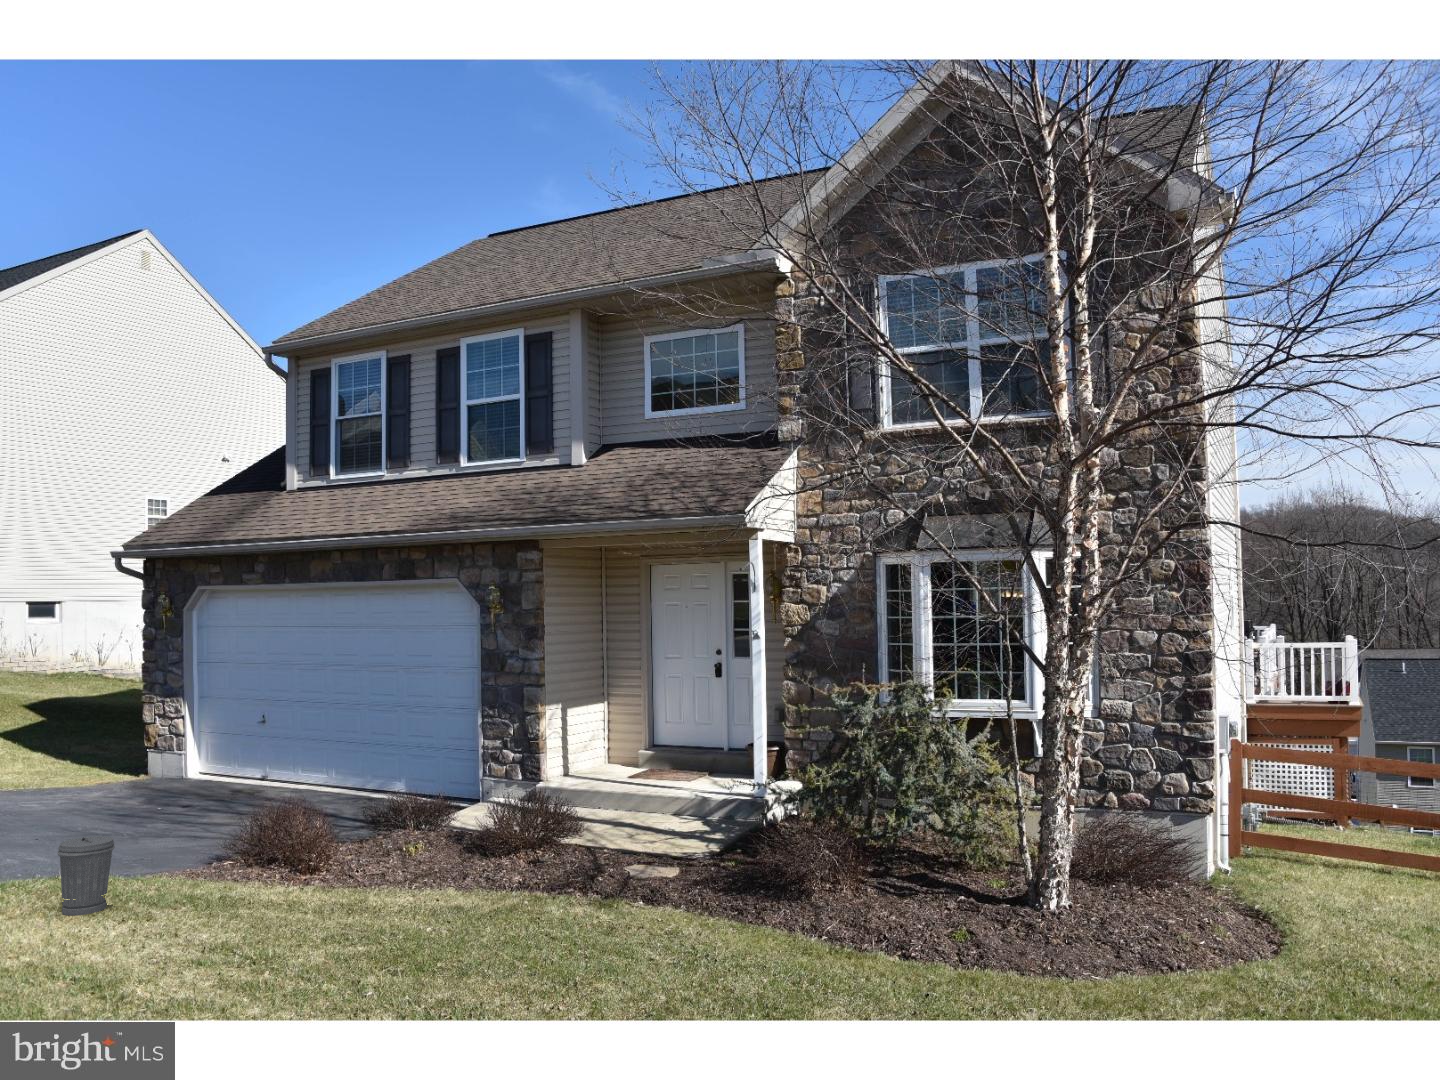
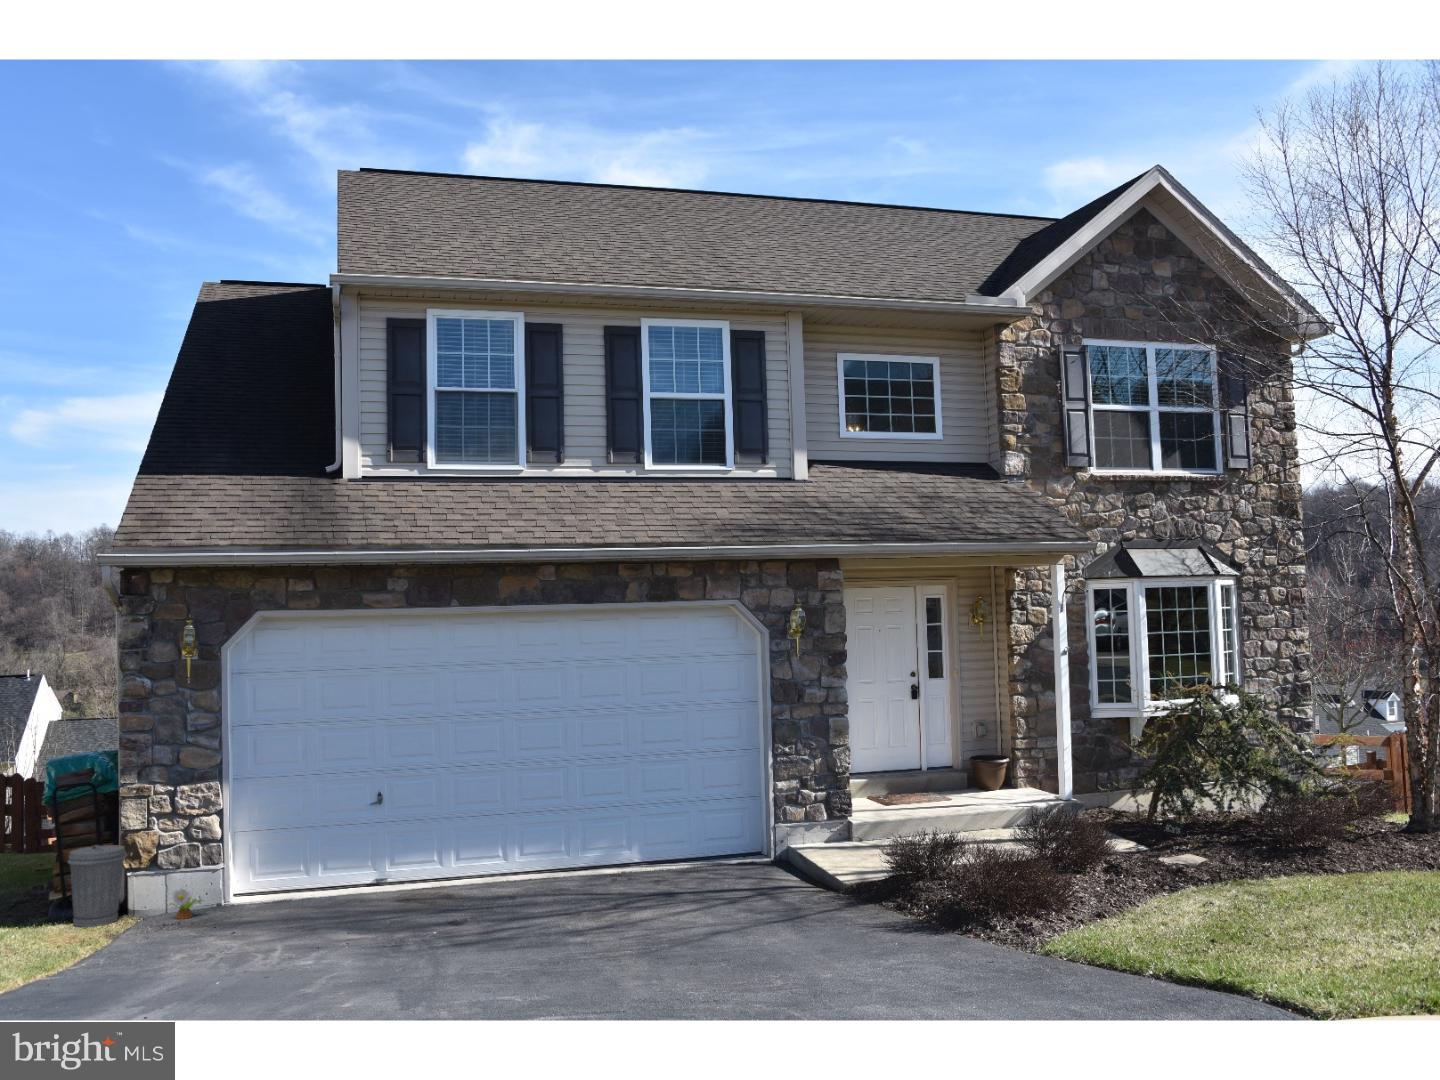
decorative plant: none [154,878,190,907] -> present [172,888,202,919]

